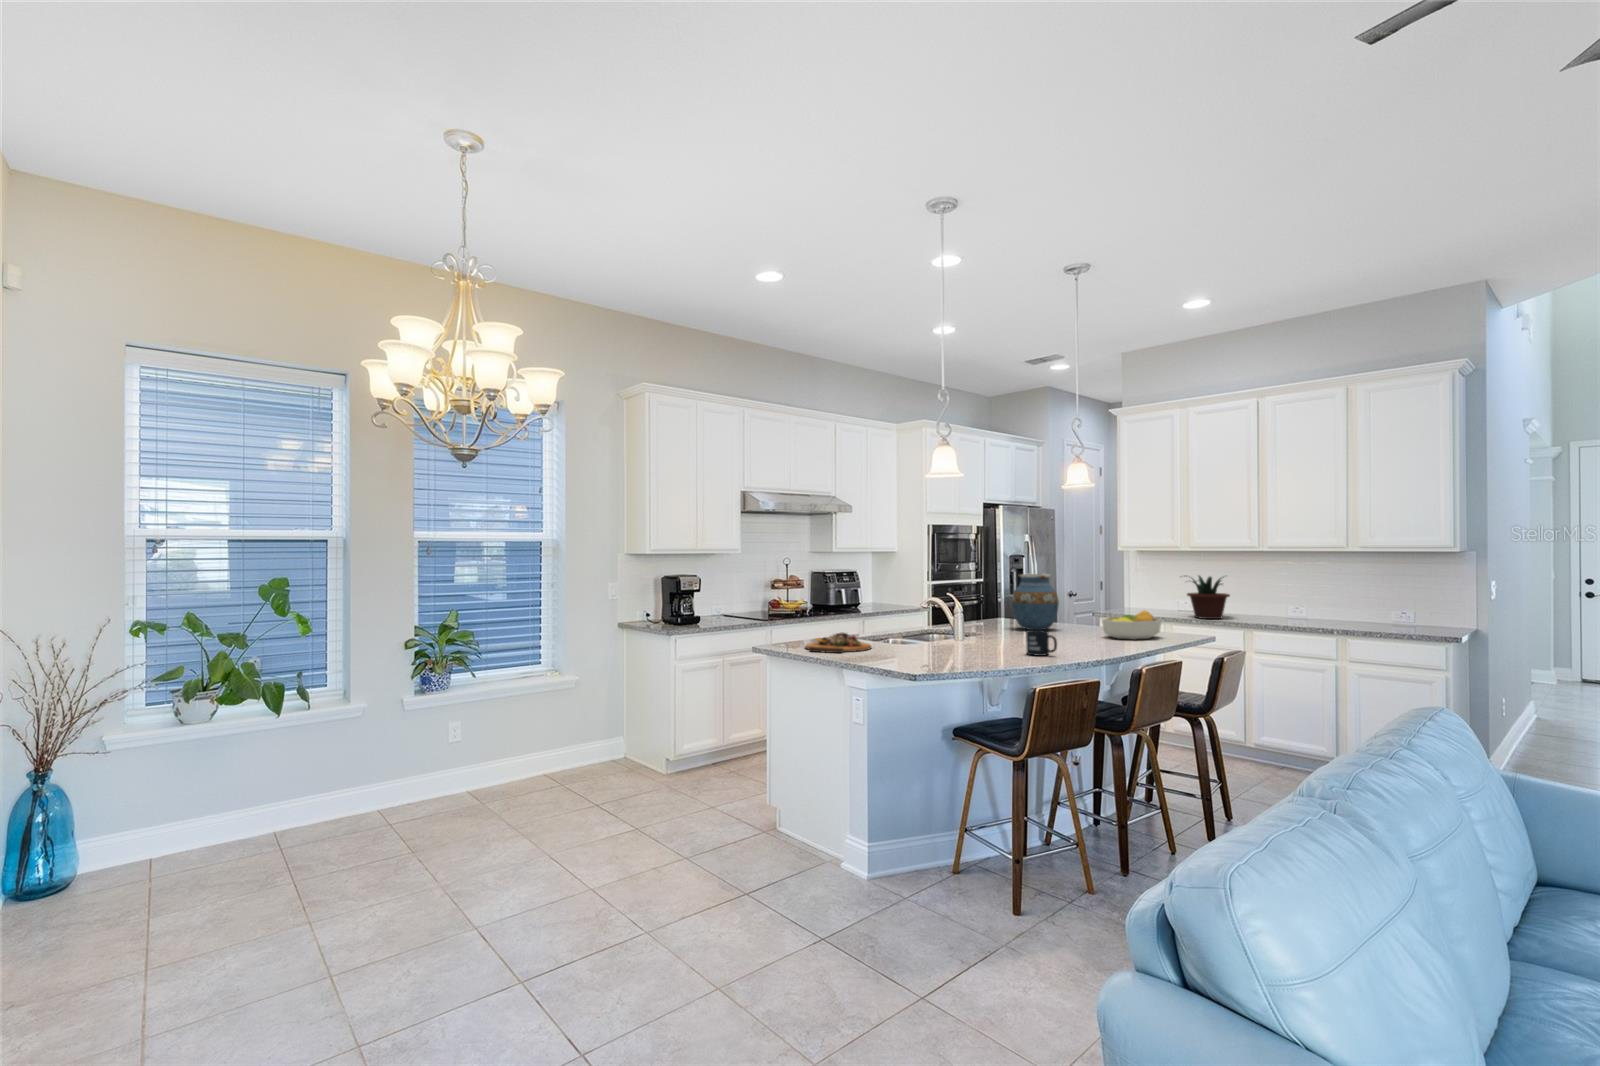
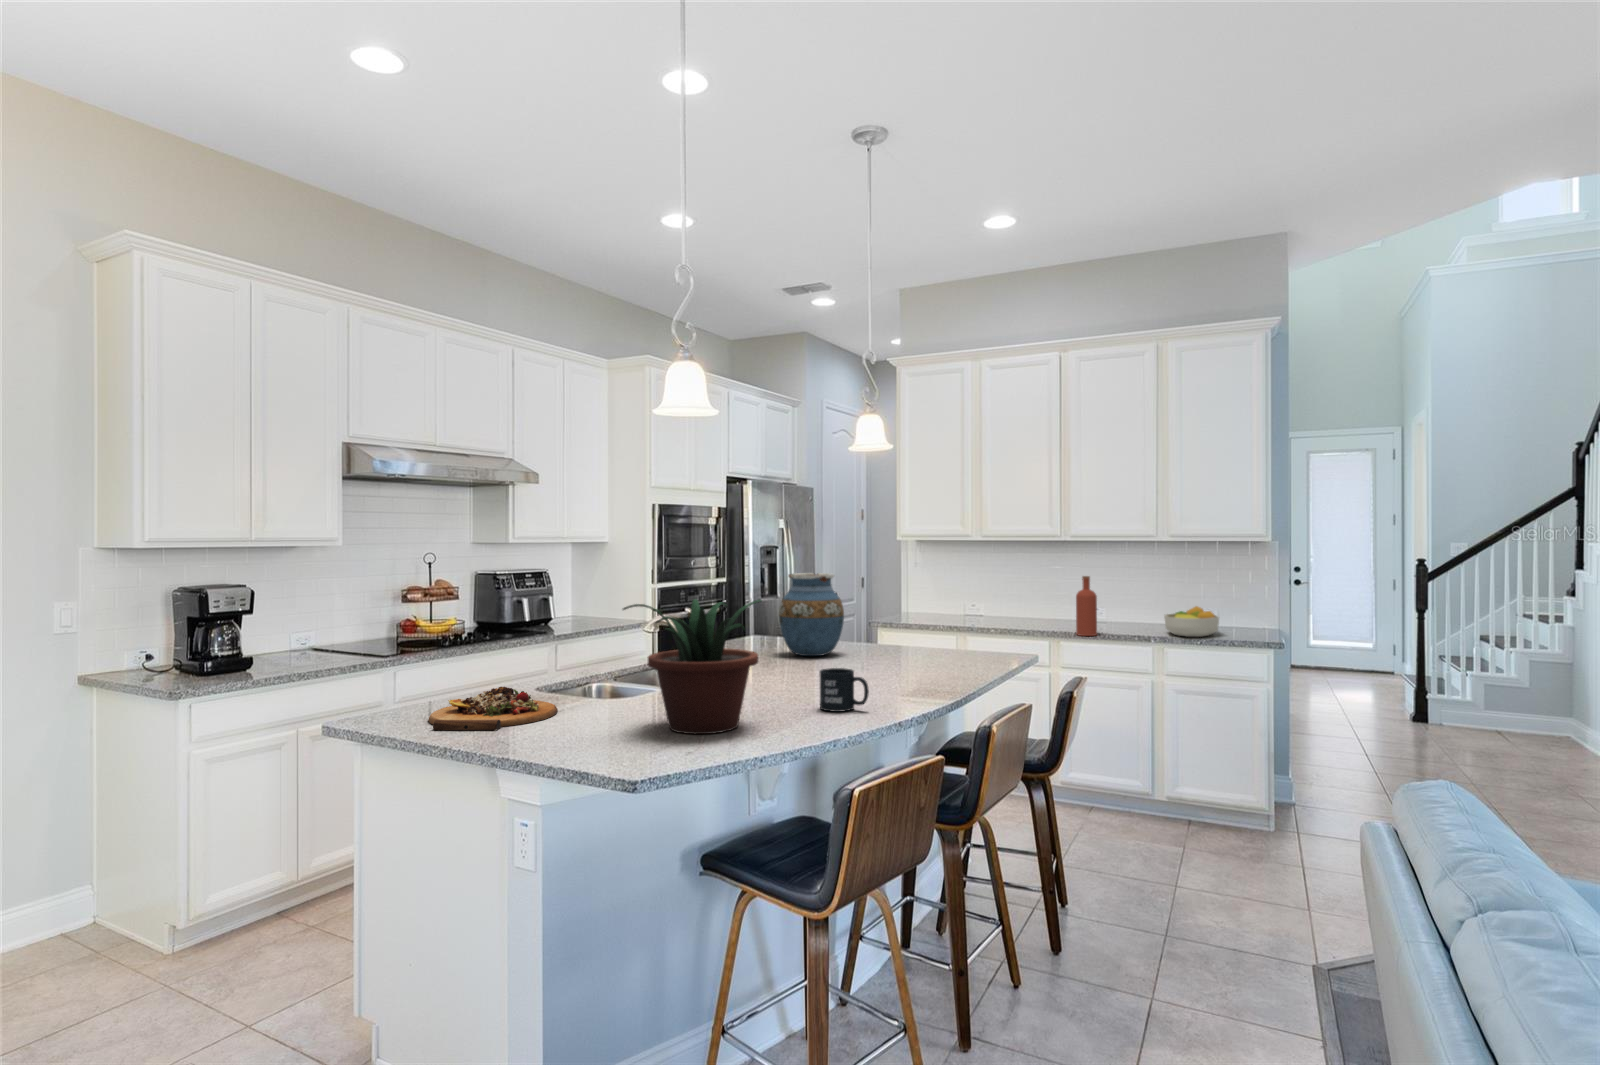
potted plant: present [1187,576,1230,619] -> present [623,599,760,734]
bottle: none [1265,580,1285,628] -> present [1076,576,1097,636]
fruit bowl: present [1102,610,1161,640] -> present [1164,606,1219,637]

